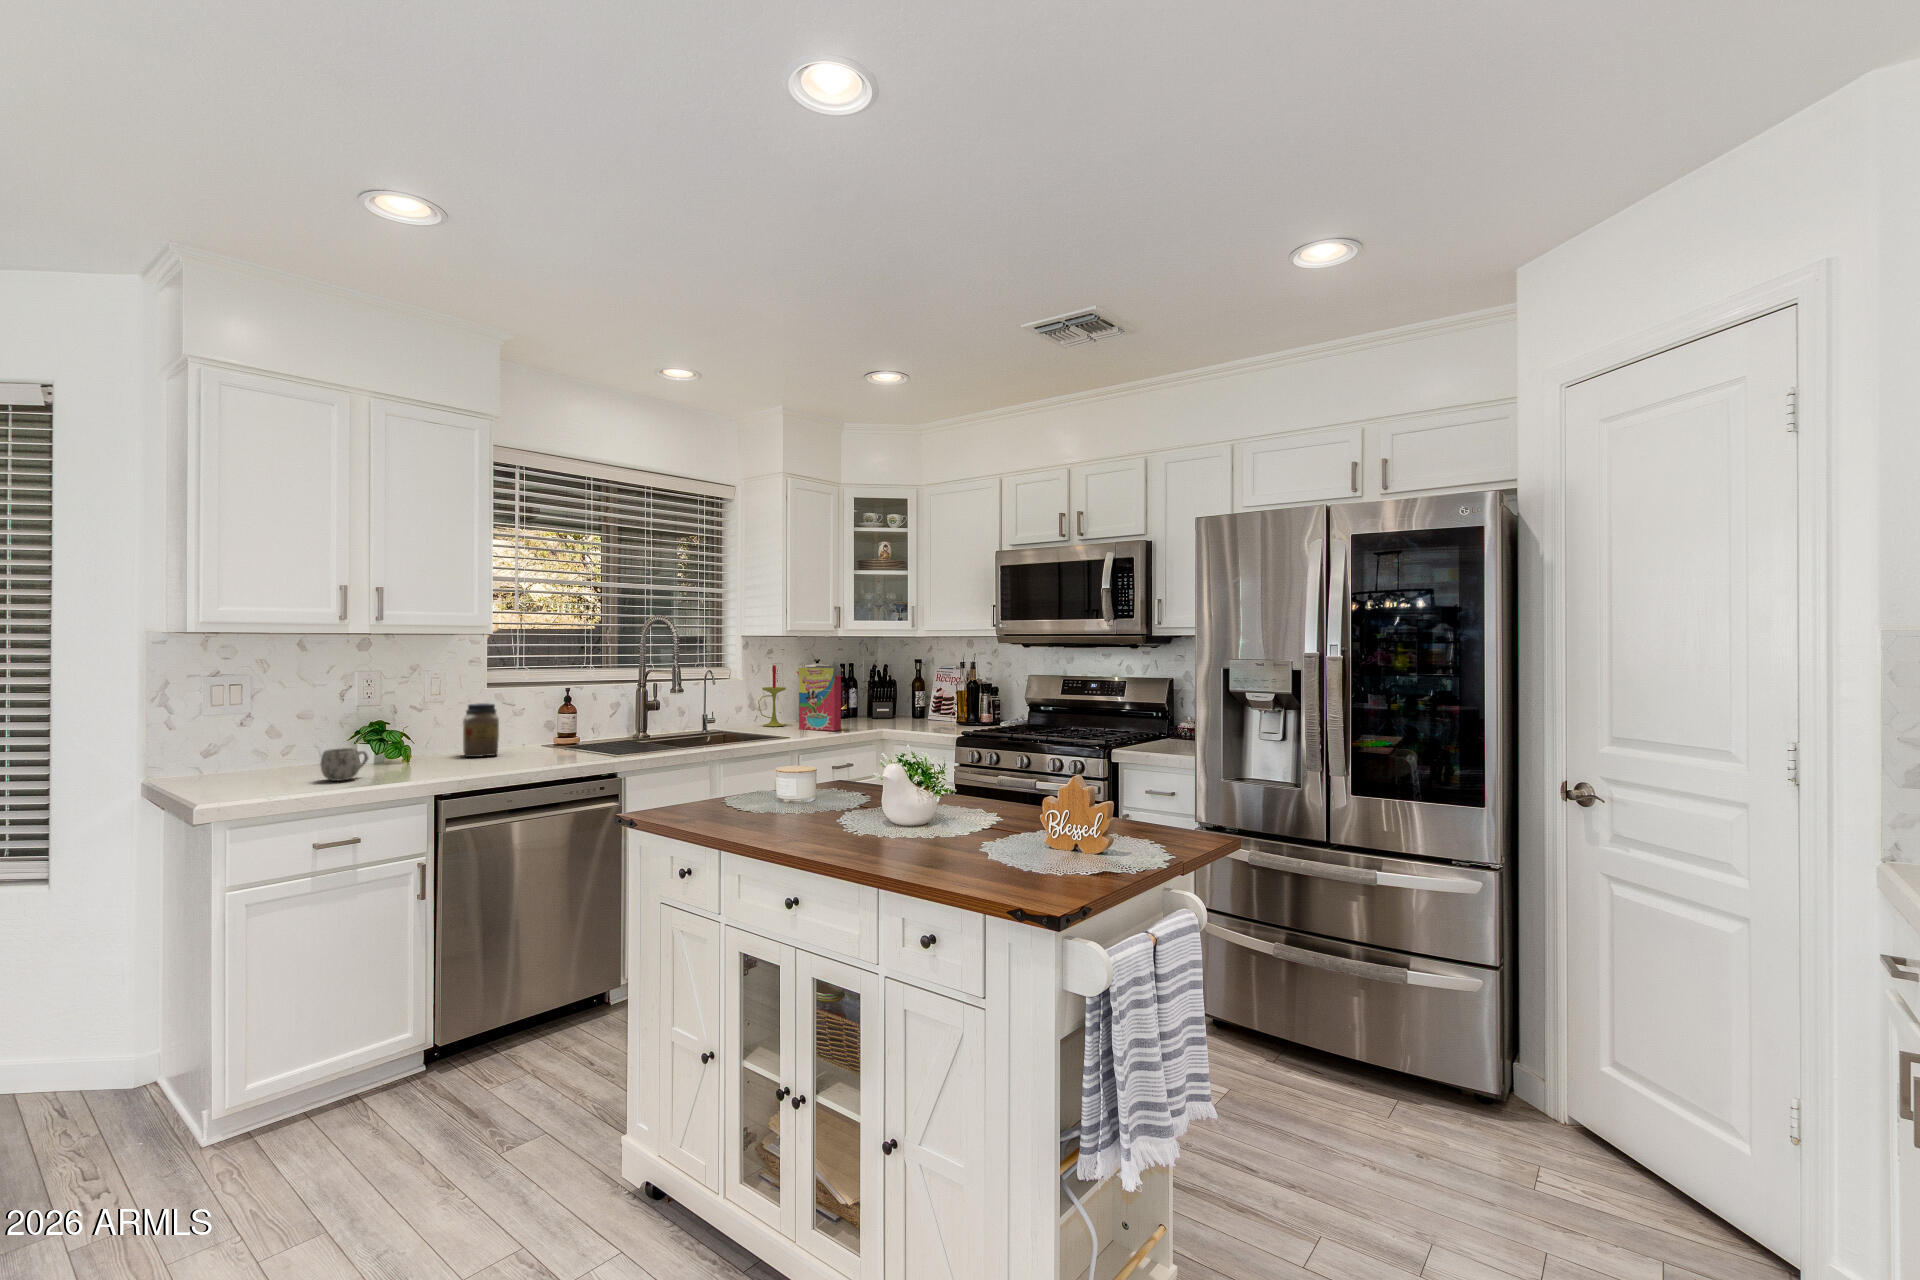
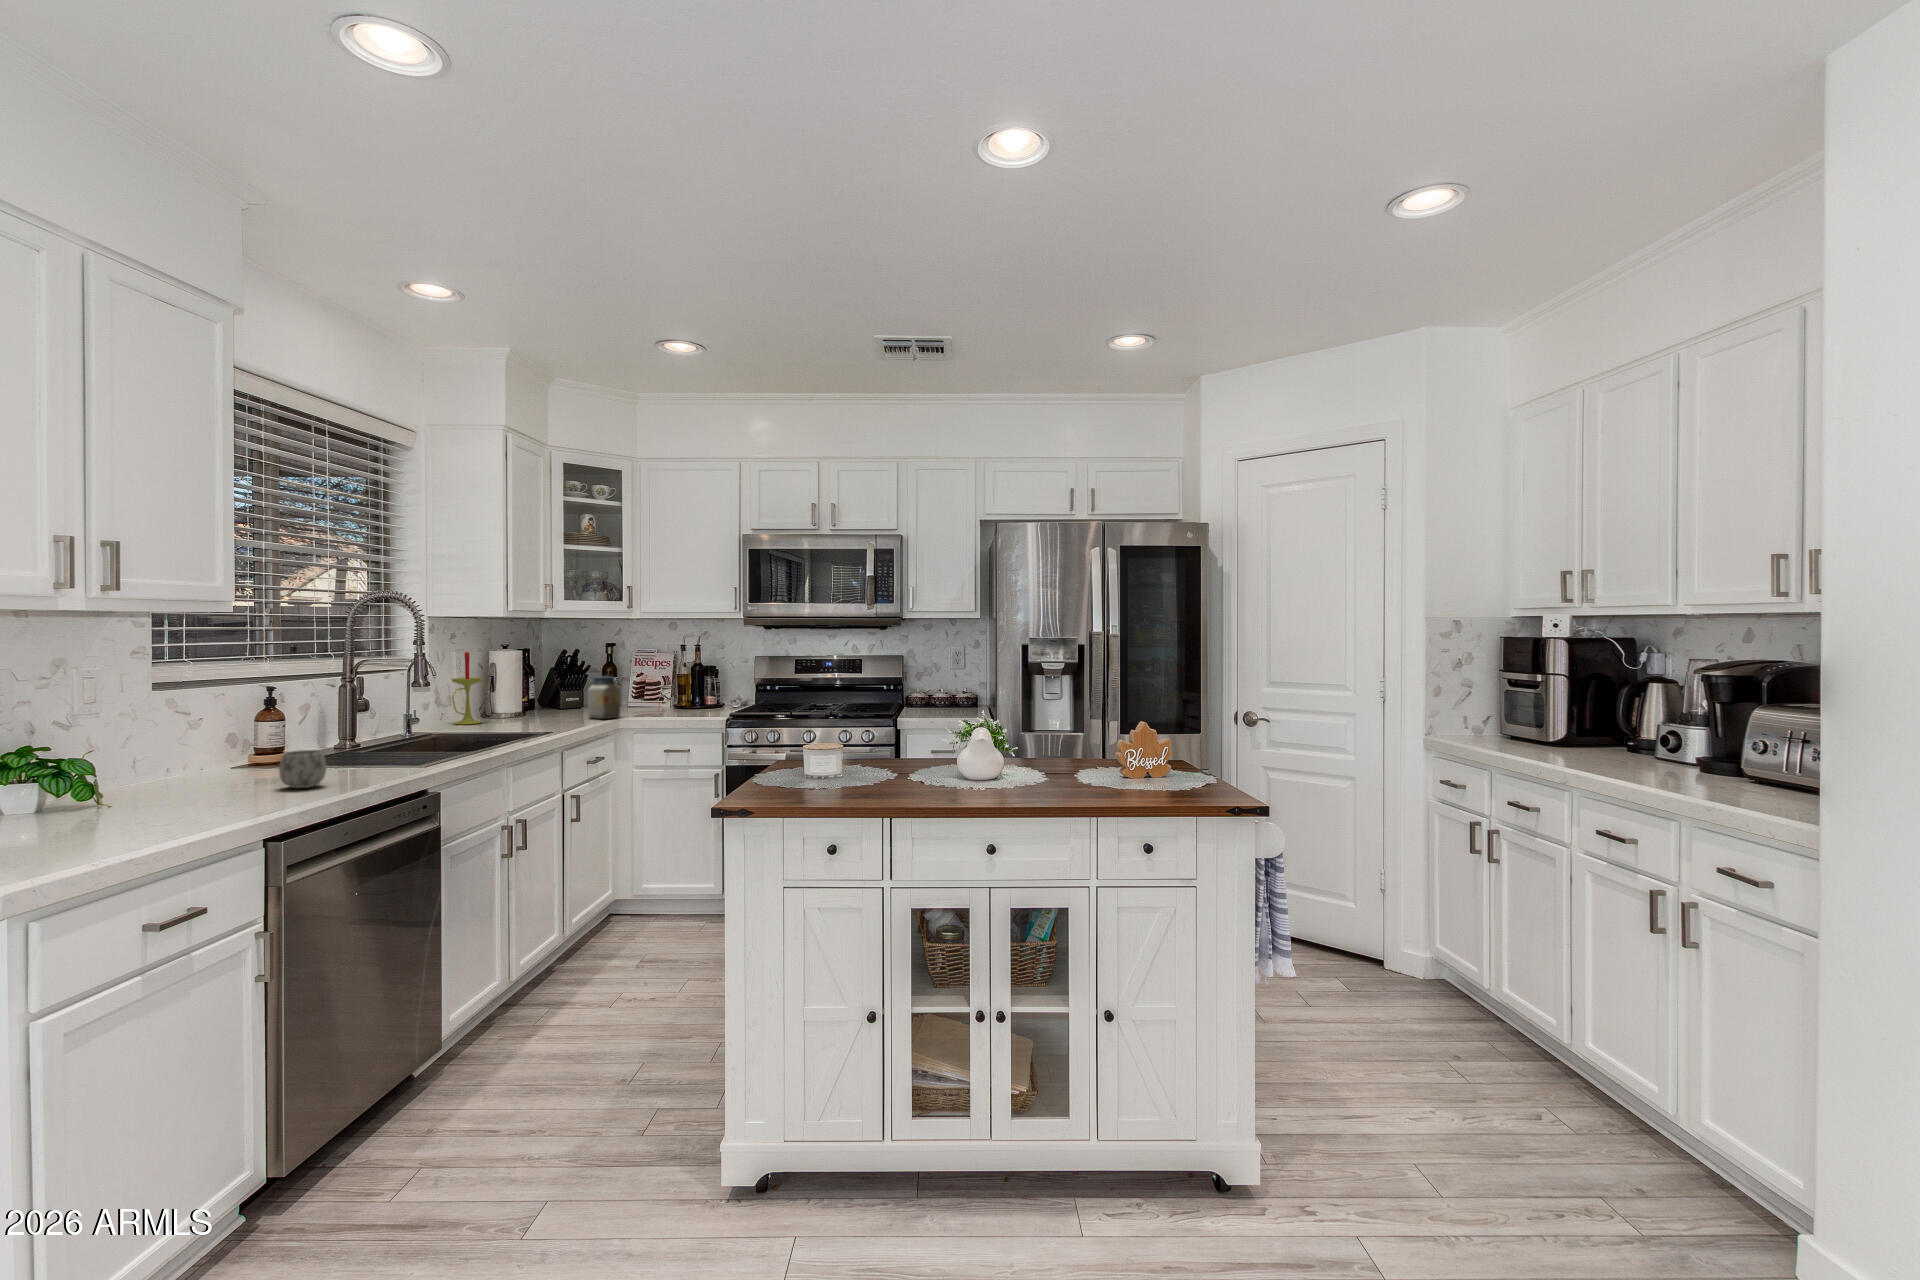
cereal box: present [797,665,841,731] -> none [506,651,570,725]
jar: present [463,703,499,757] -> present [587,676,621,719]
mug: present [320,748,368,781] -> present [279,750,326,788]

